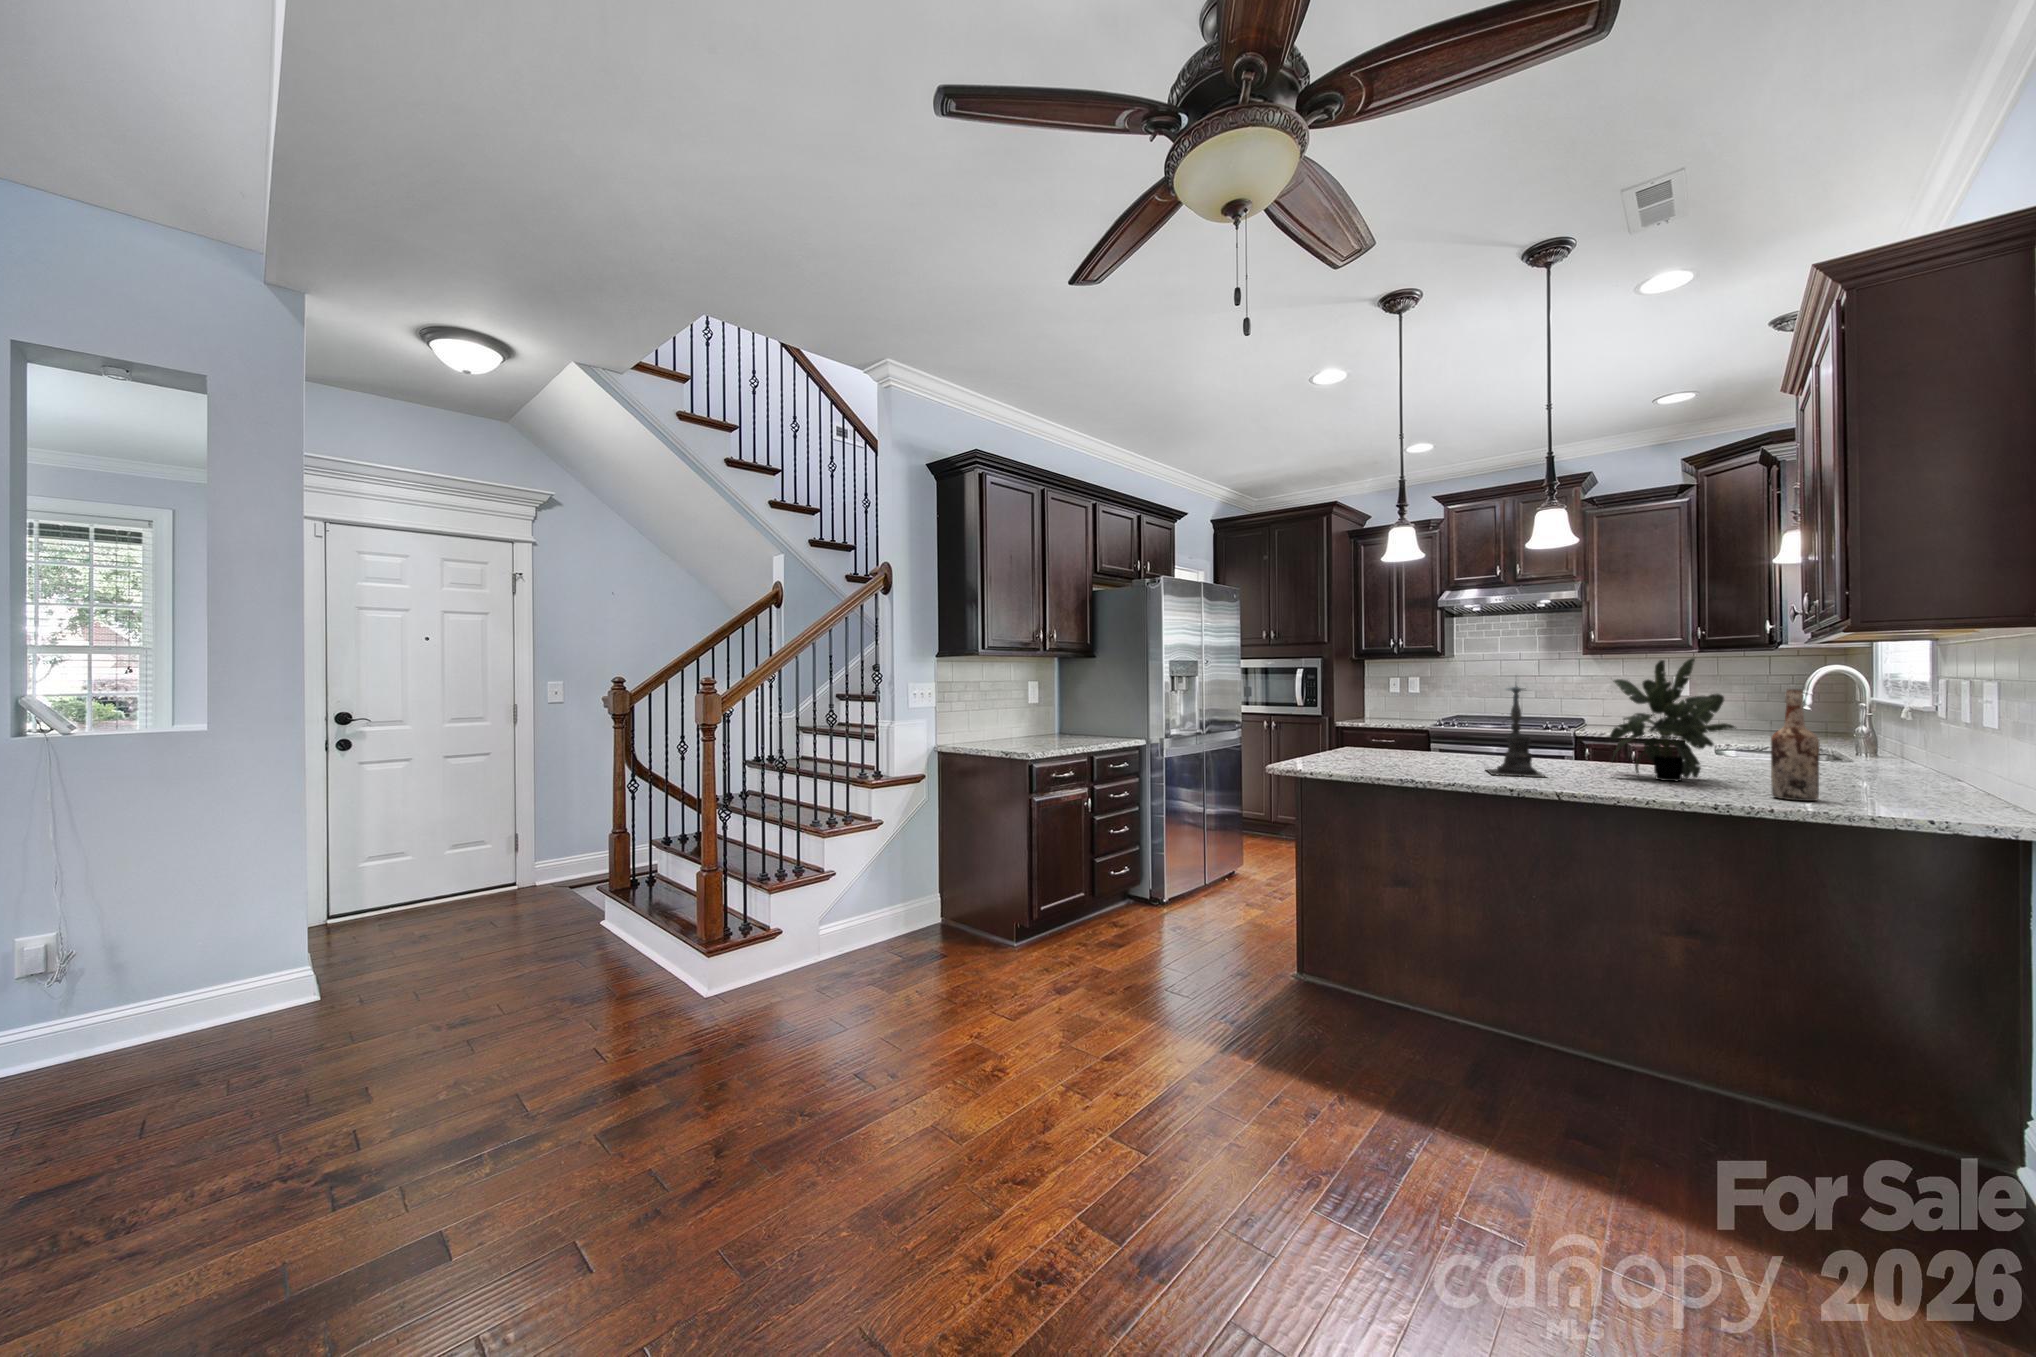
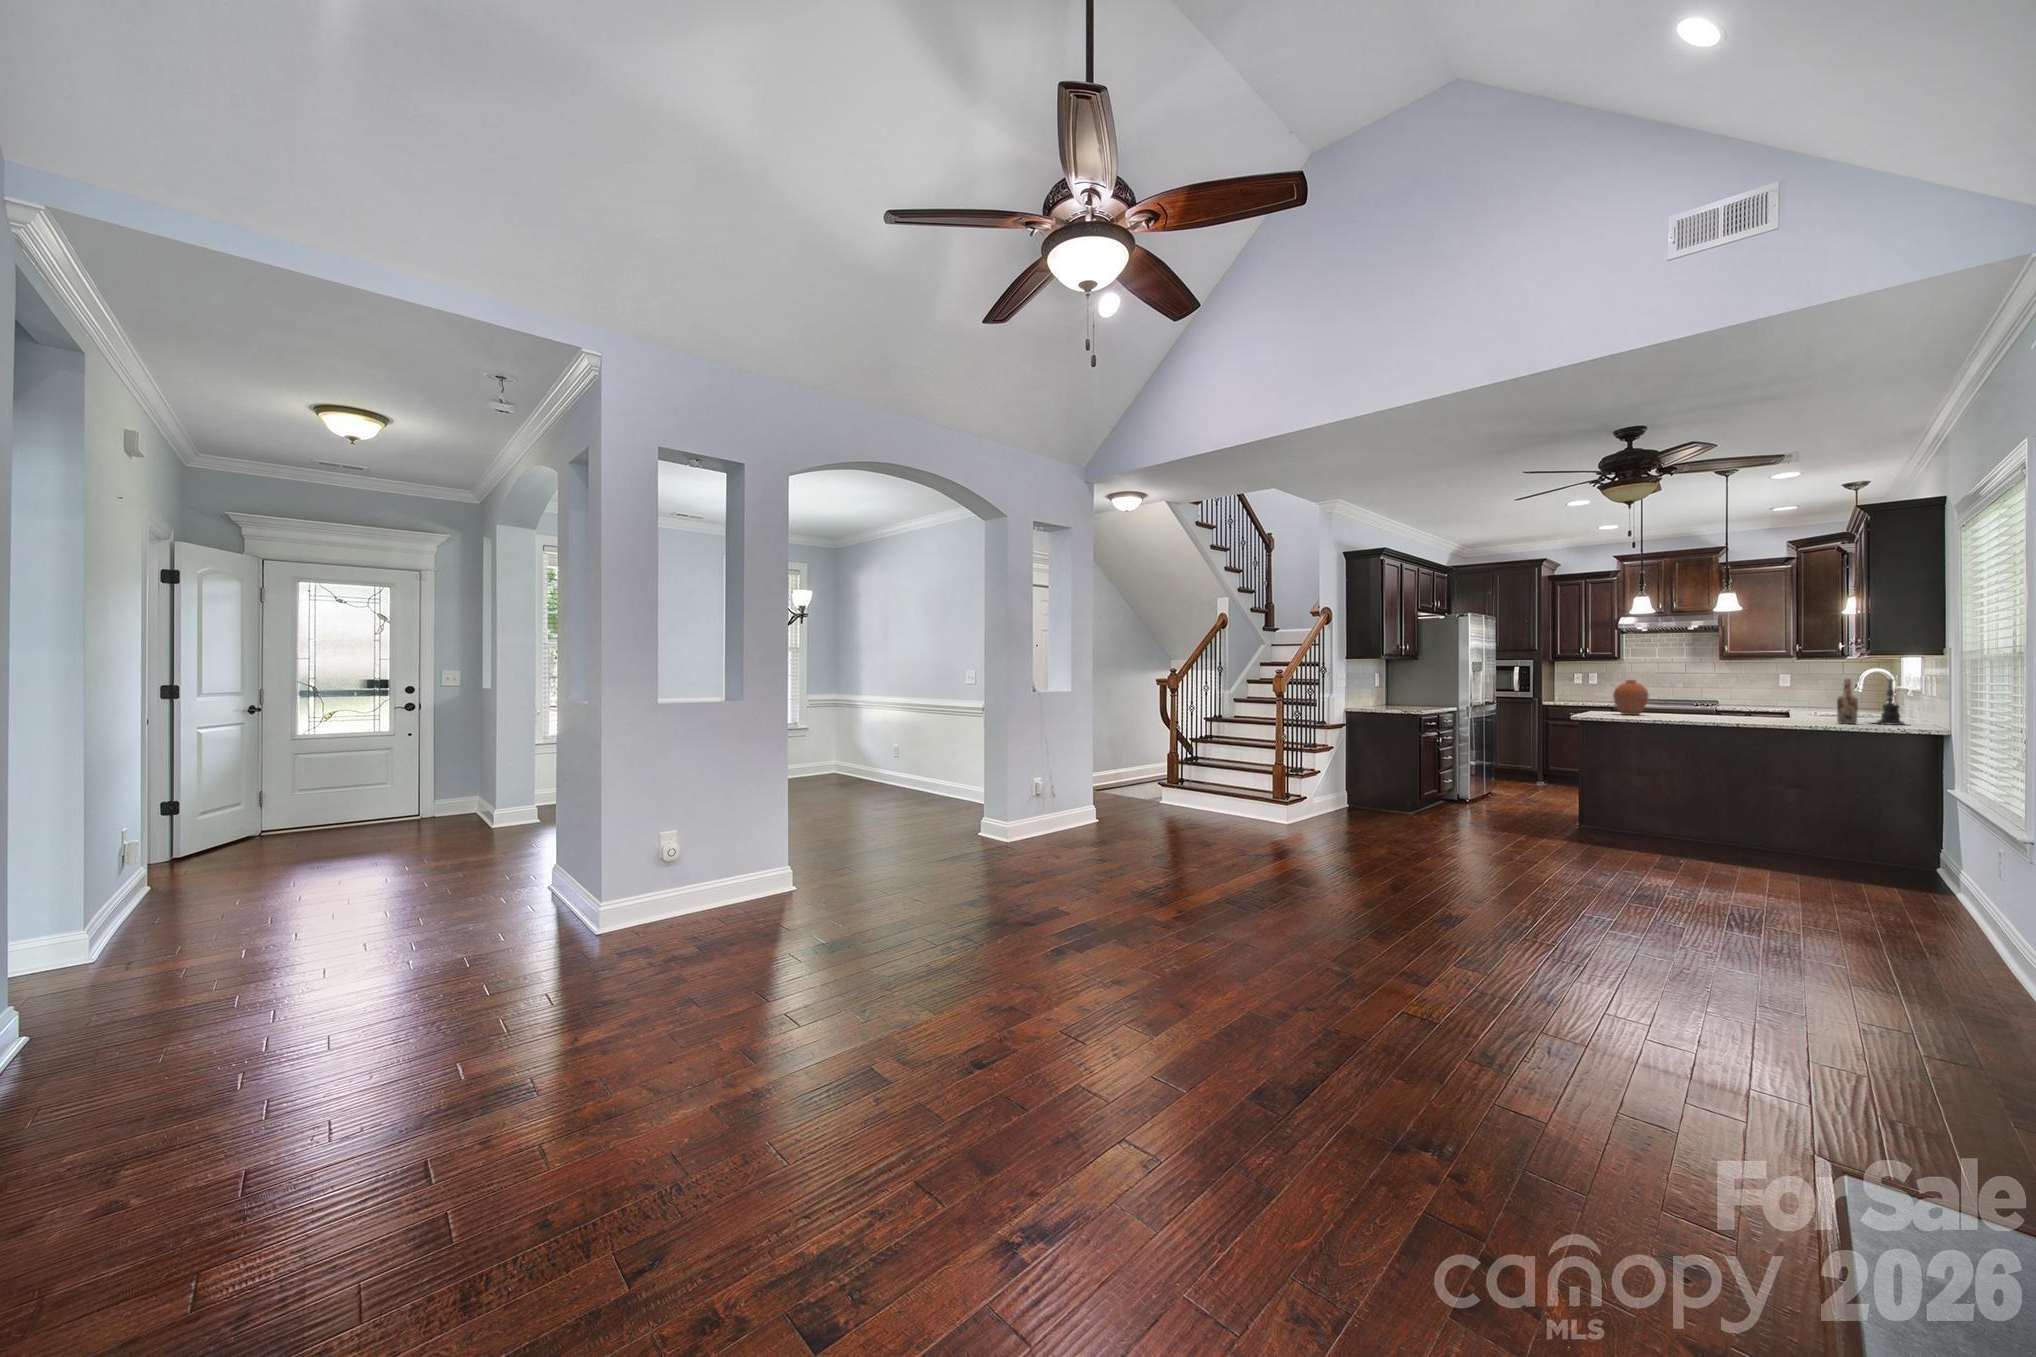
potted plant: present [1610,658,1736,781] -> none [1759,665,1822,720]
candle holder: present [1487,685,1545,777] -> present [1876,678,1904,725]
vase: none [1345,692,1405,762] -> present [1613,680,1648,715]

